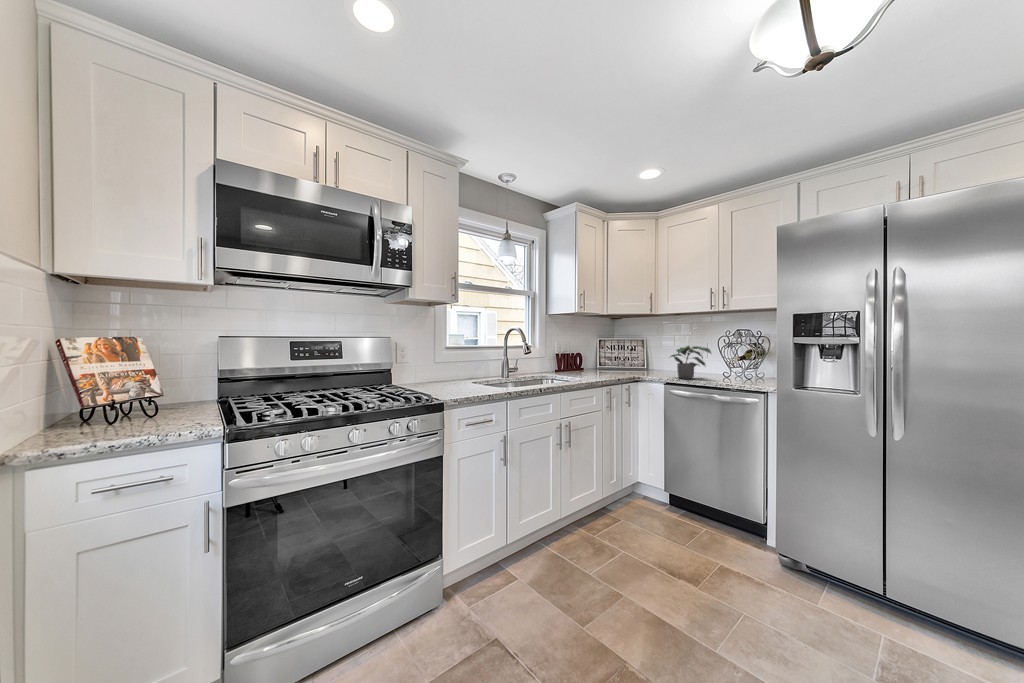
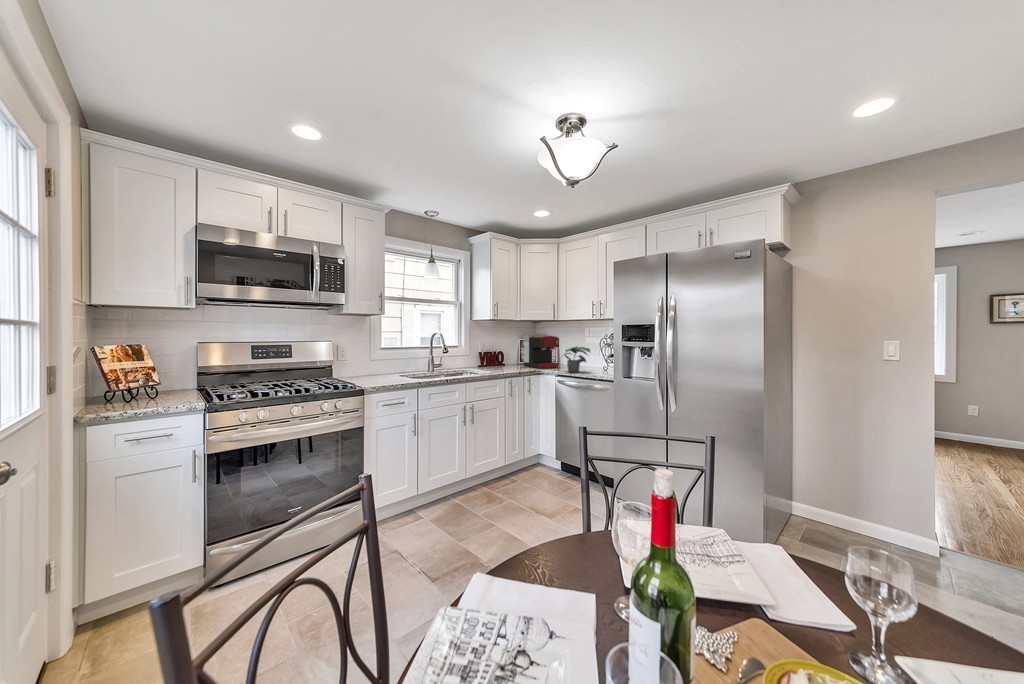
coffee maker: none [610,330,656,373] -> present [524,333,559,368]

